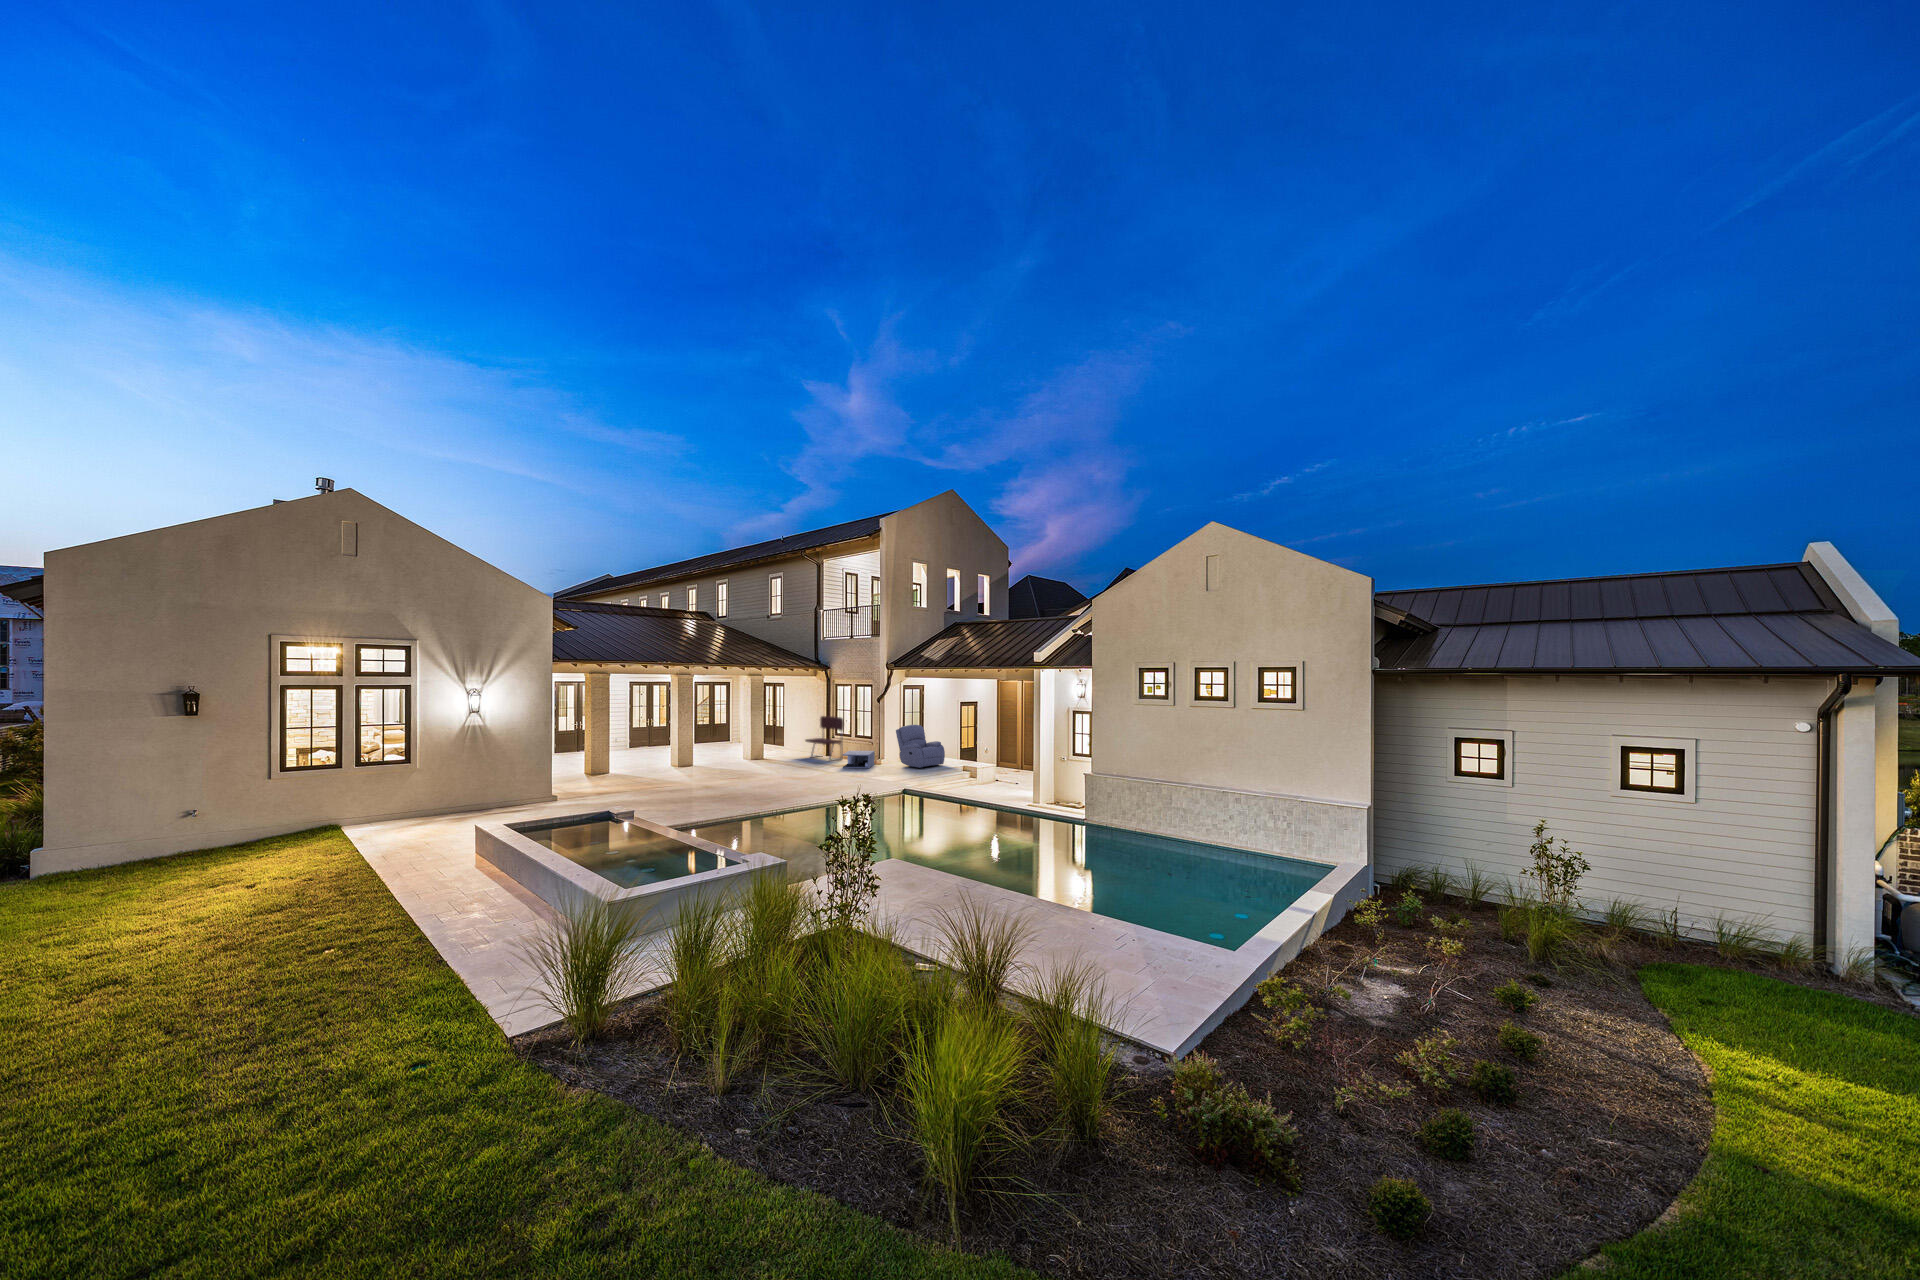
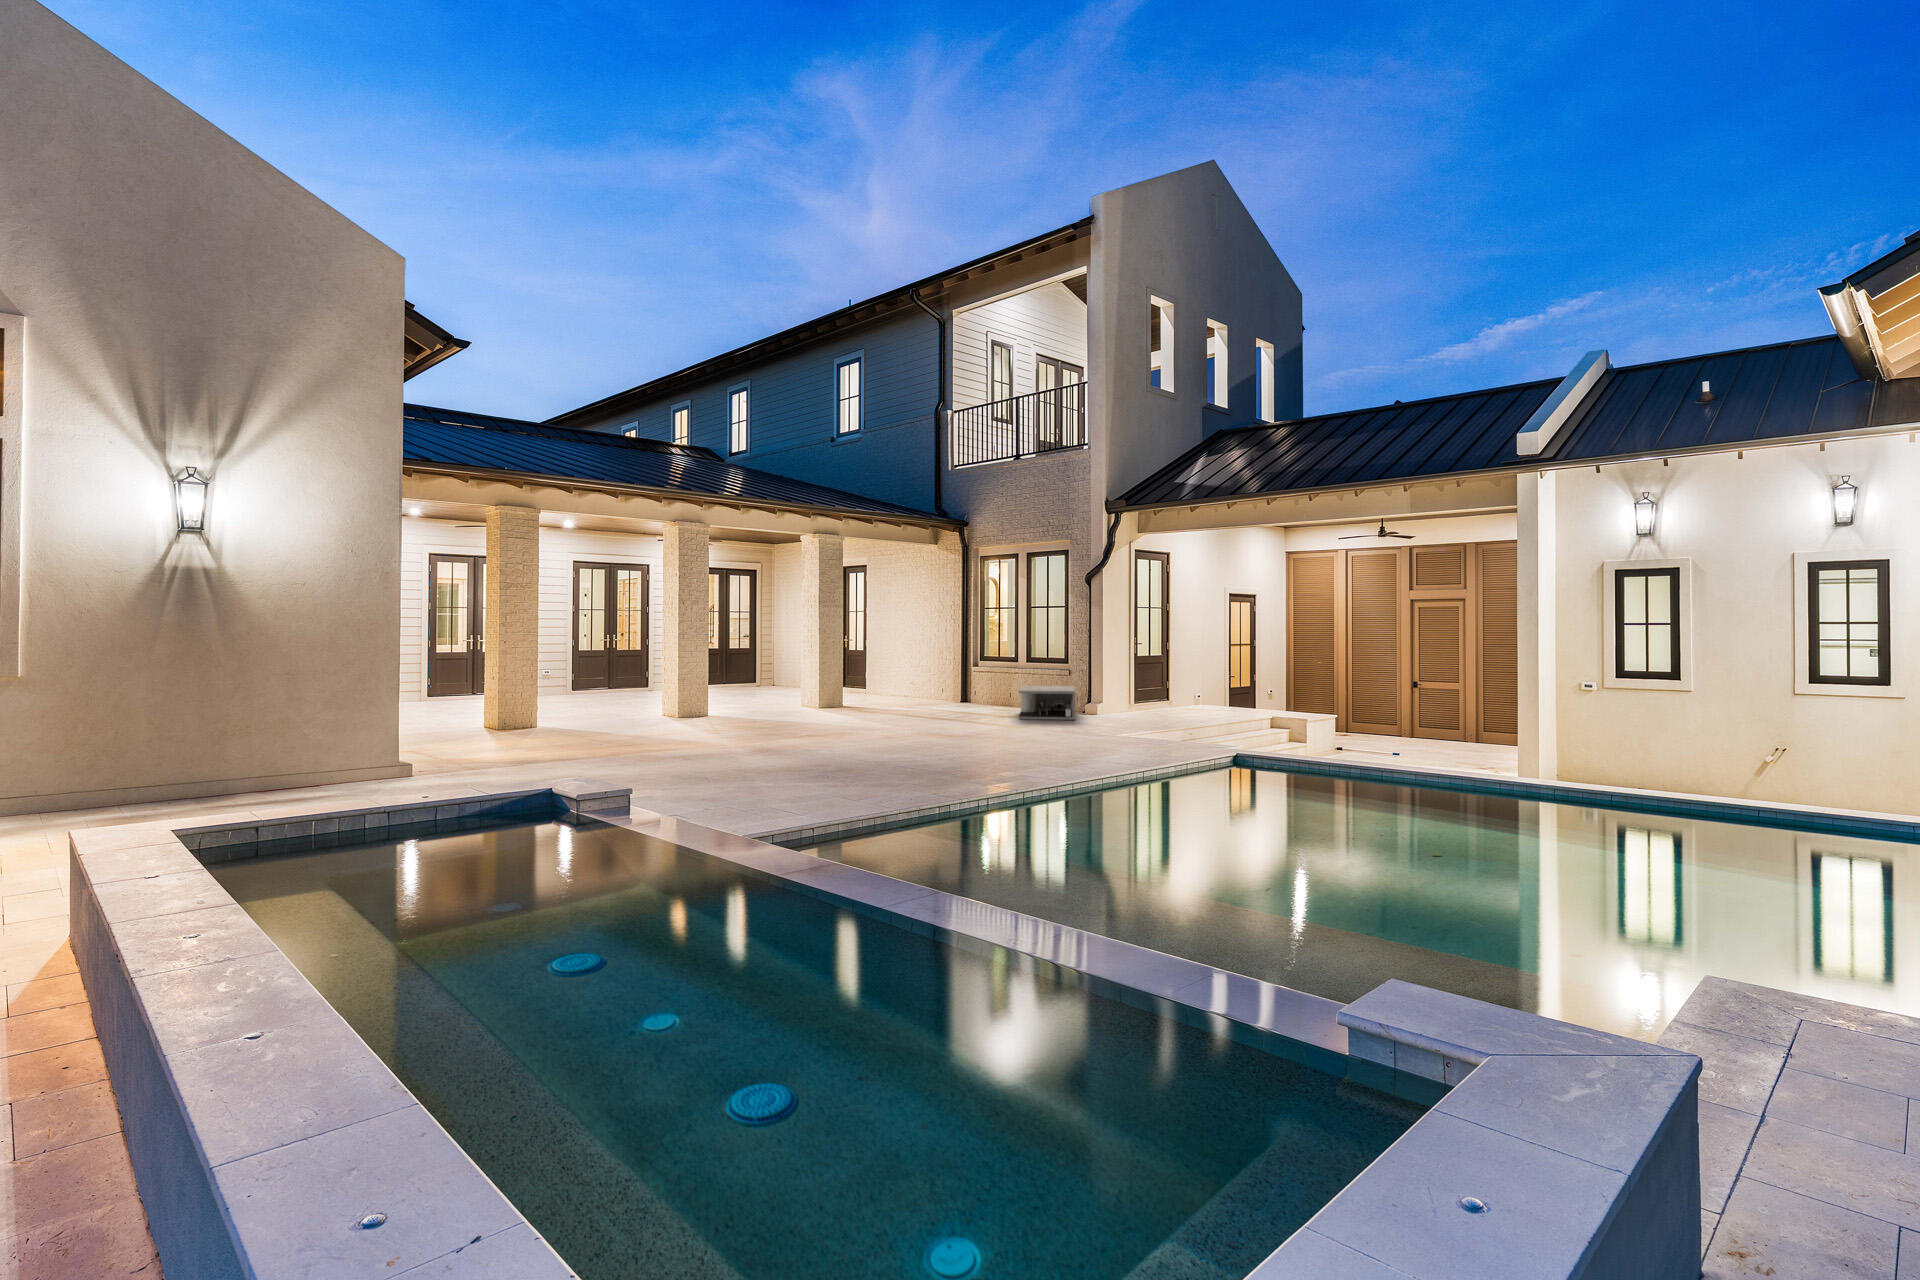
bench: present [805,716,844,761] -> none [922,622,1002,707]
chair: present [896,725,945,768] -> none [1123,633,1223,720]

